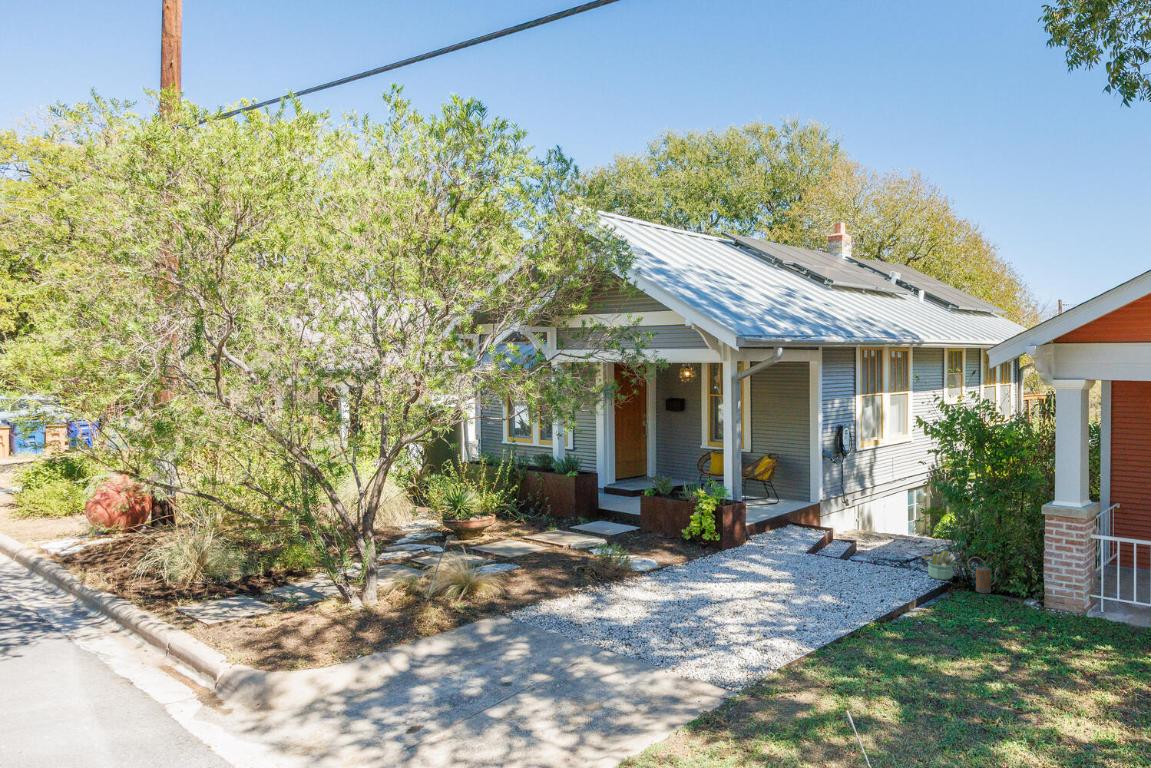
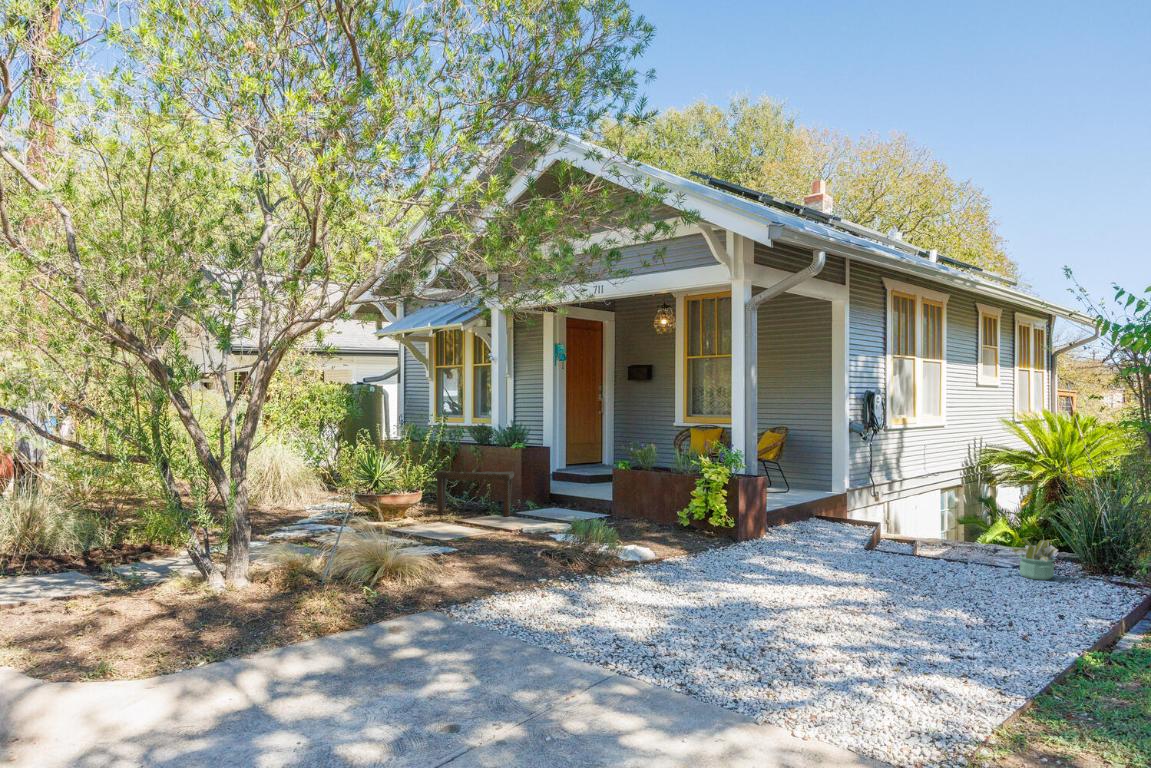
bench: none [514,493,571,527] -> present [436,471,514,516]
watering can: present [968,557,999,593] -> none [1082,545,1130,595]

